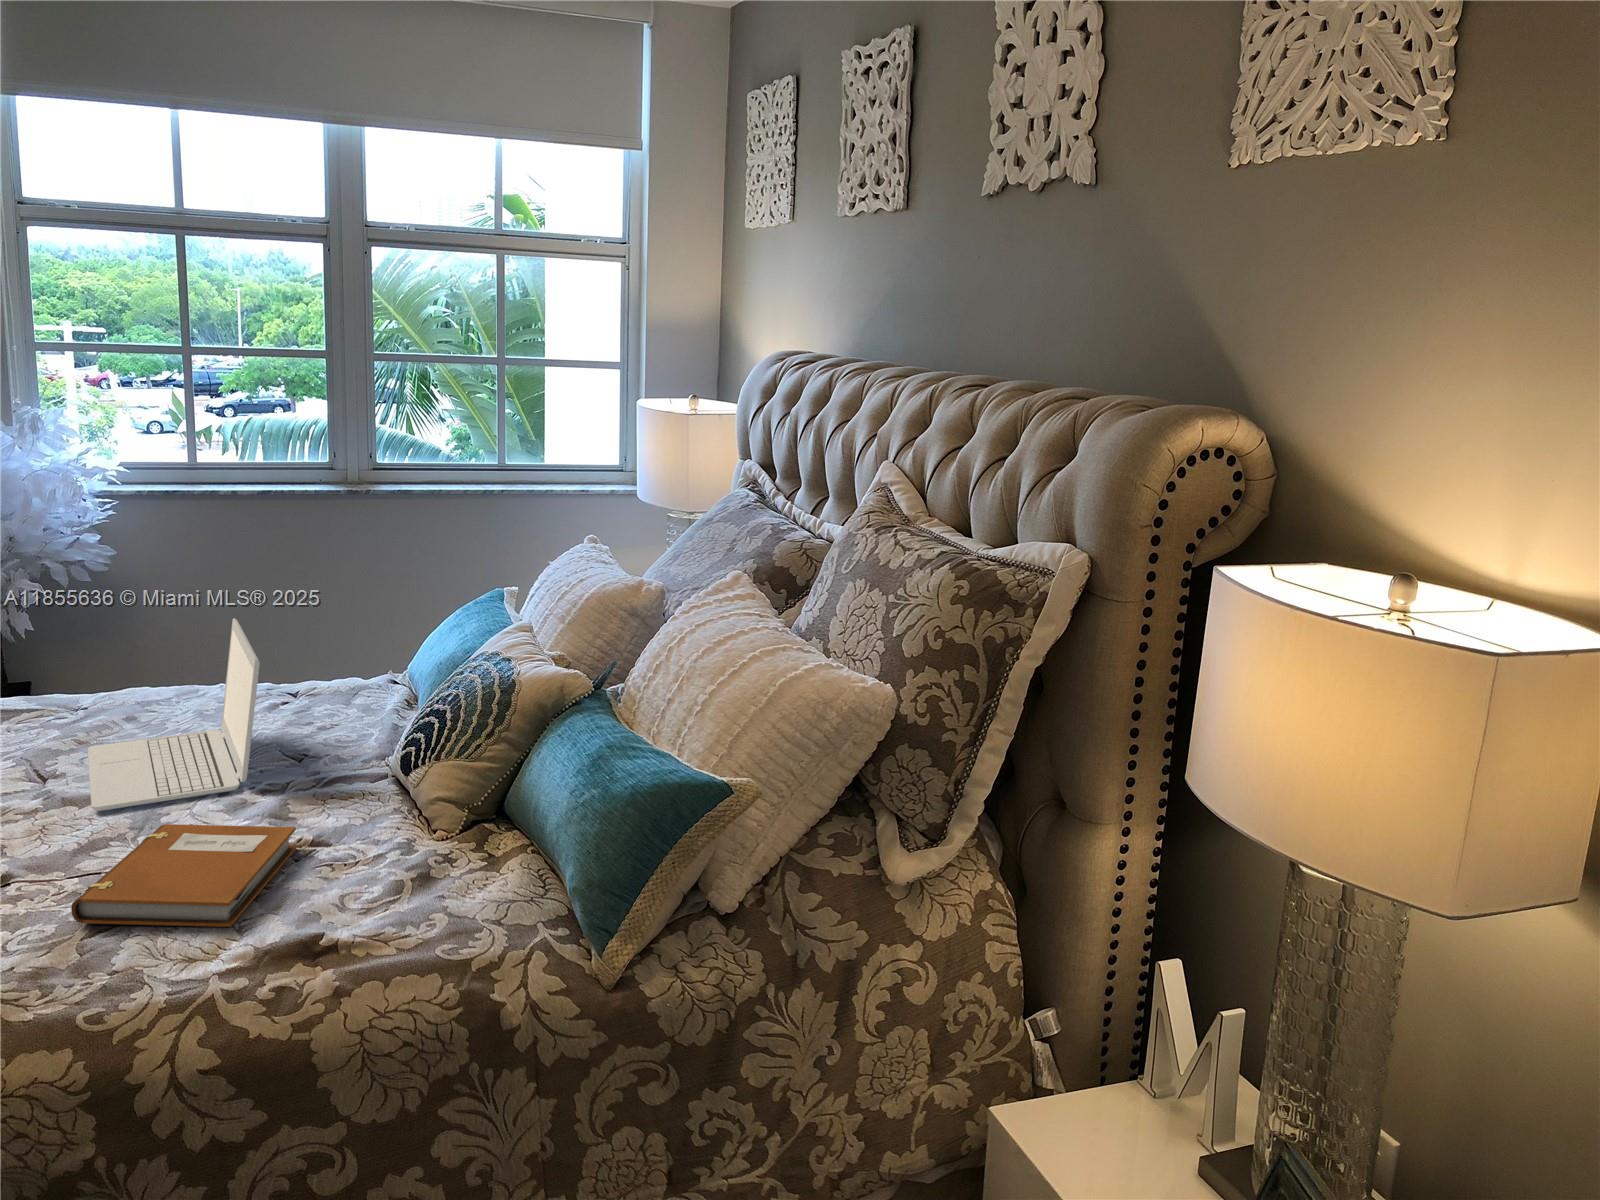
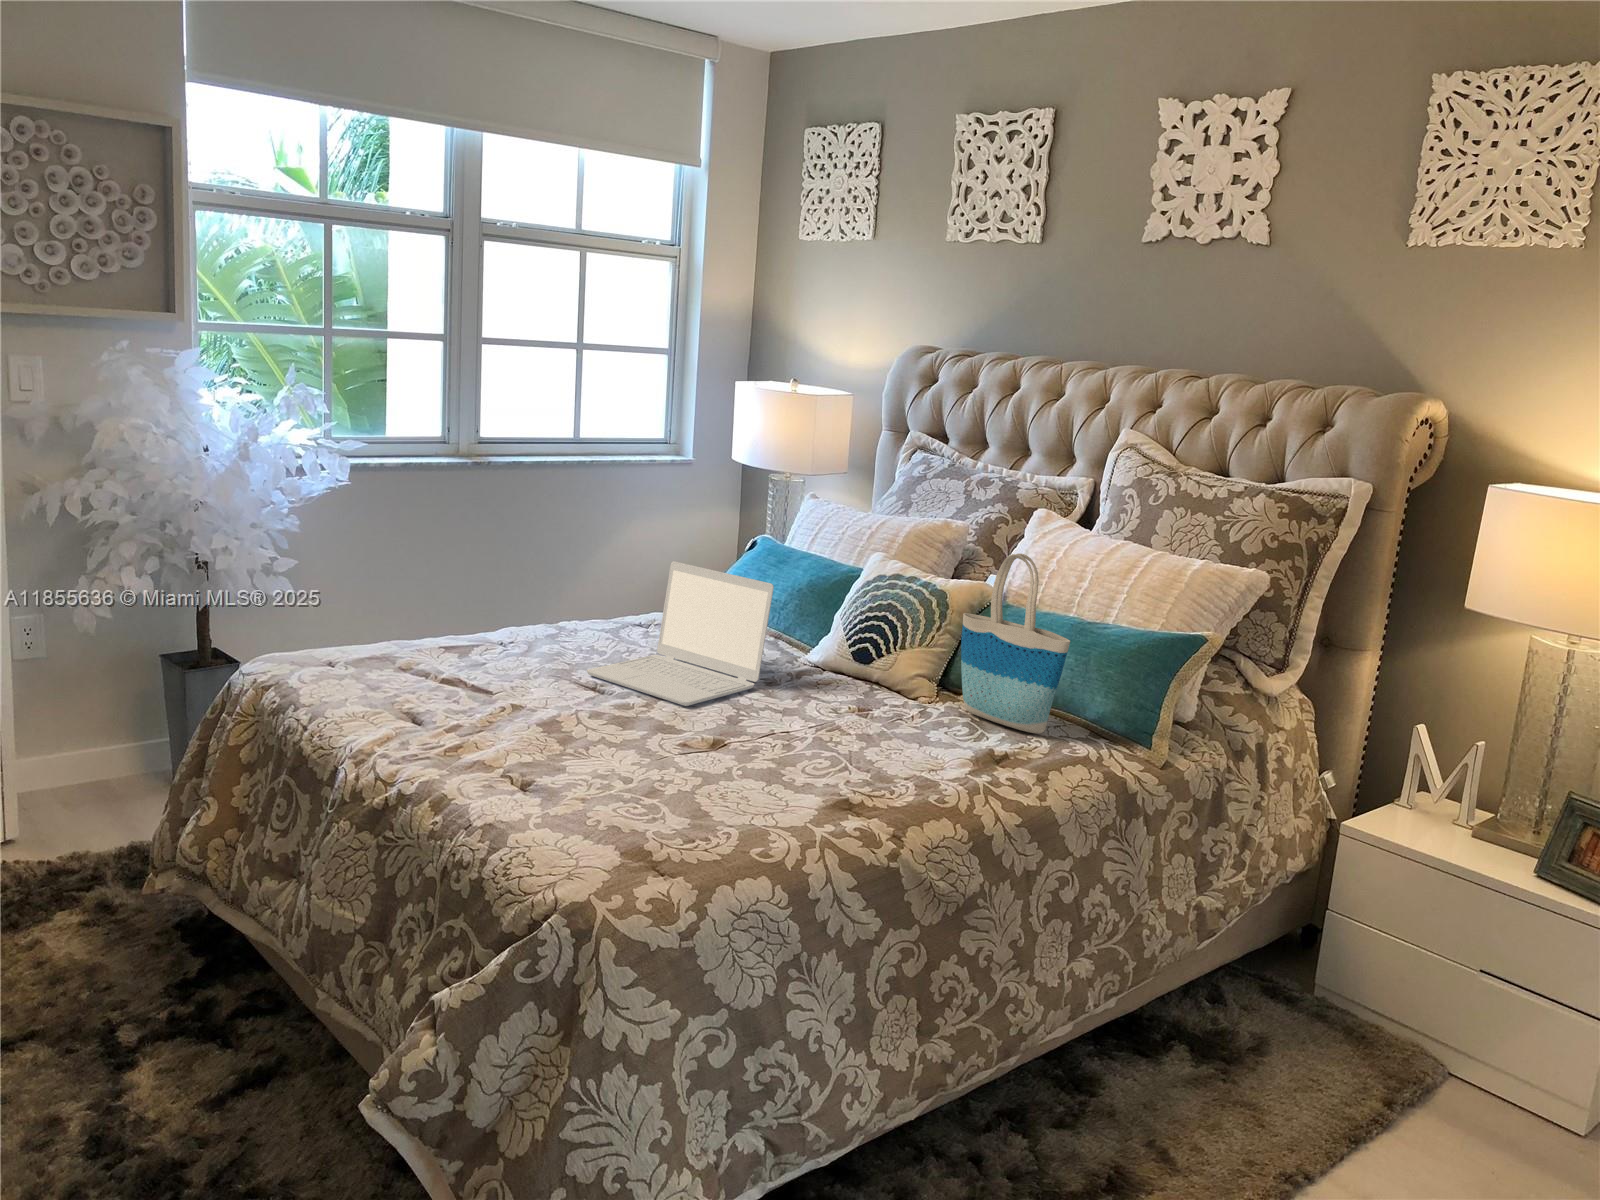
tote bag: none [410,647,468,911] -> present [961,553,1070,734]
notebook: present [71,824,297,927] -> none [779,698,927,759]

